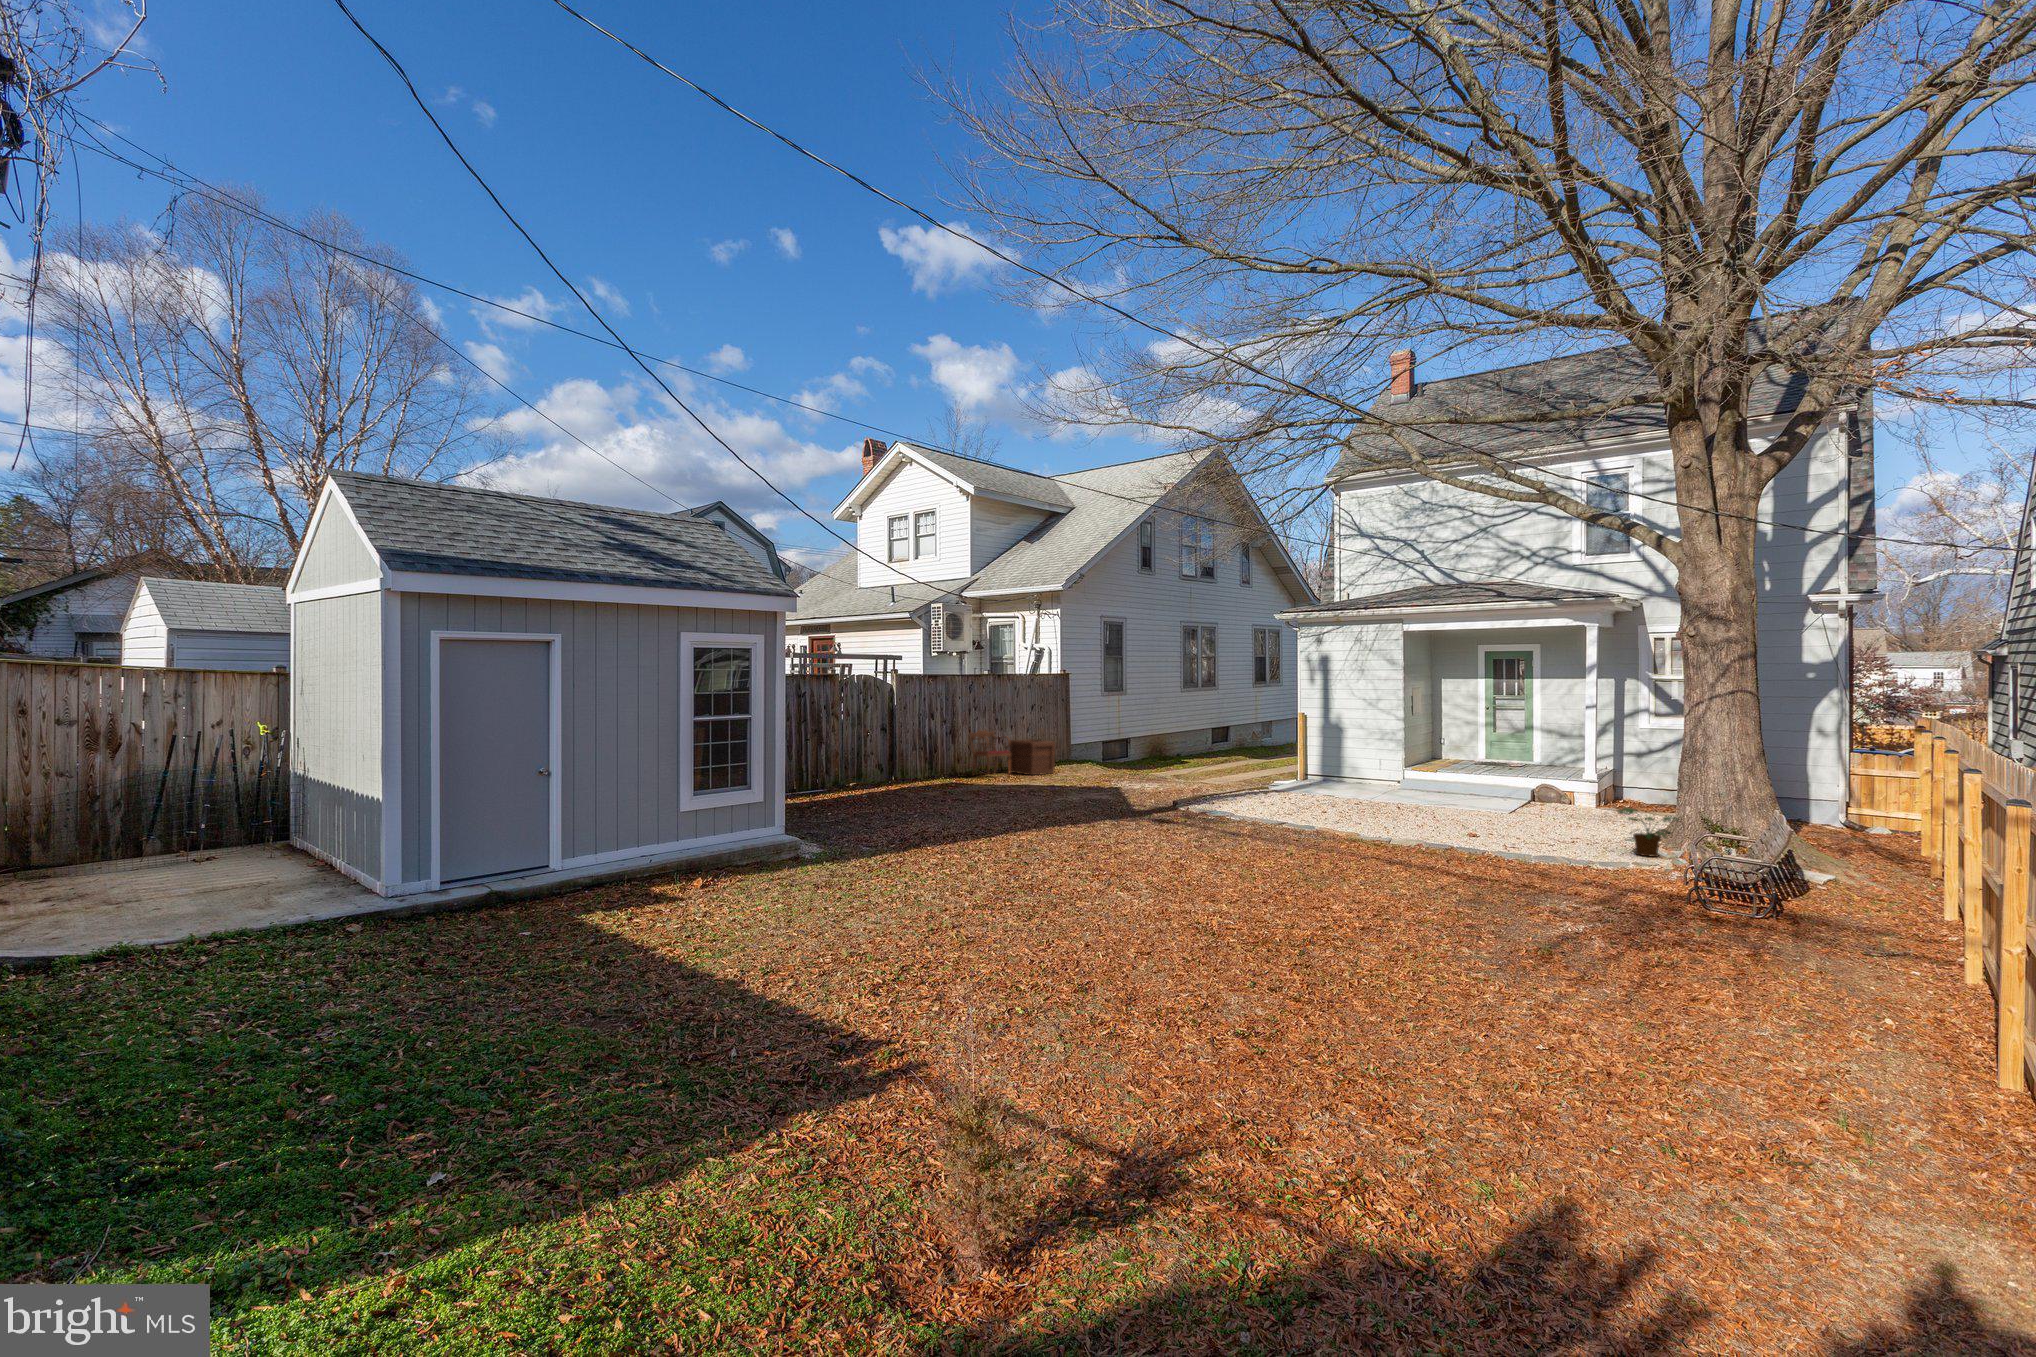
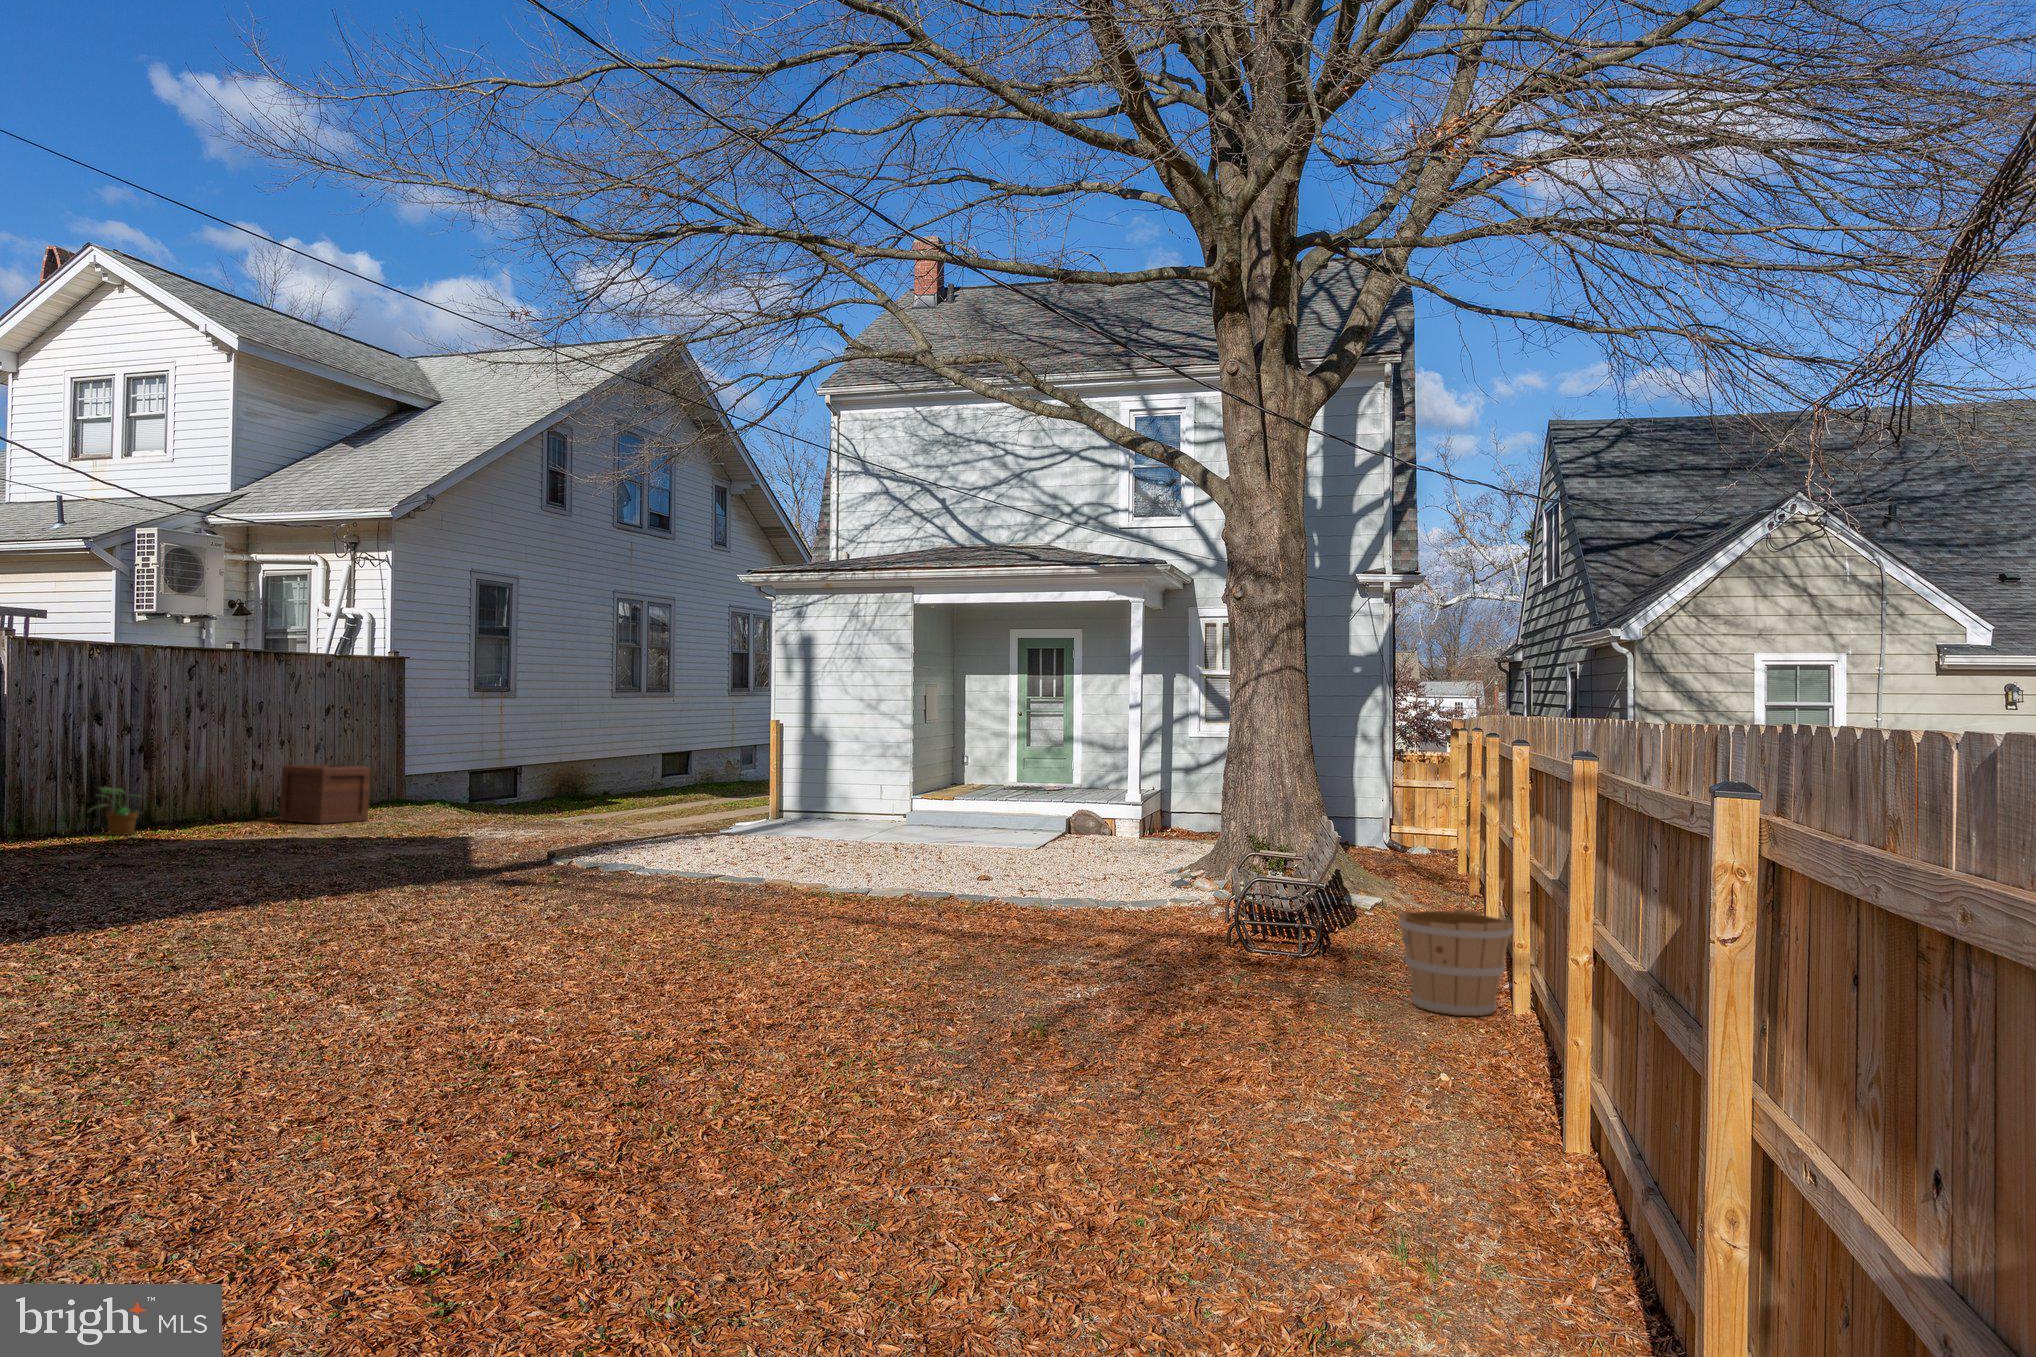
armchair: present [970,730,1011,775] -> none [196,746,278,830]
potted plant: present [1617,807,1679,857] -> present [91,788,139,835]
wooden bucket: none [1845,895,1960,980] -> present [1398,909,1513,1016]

